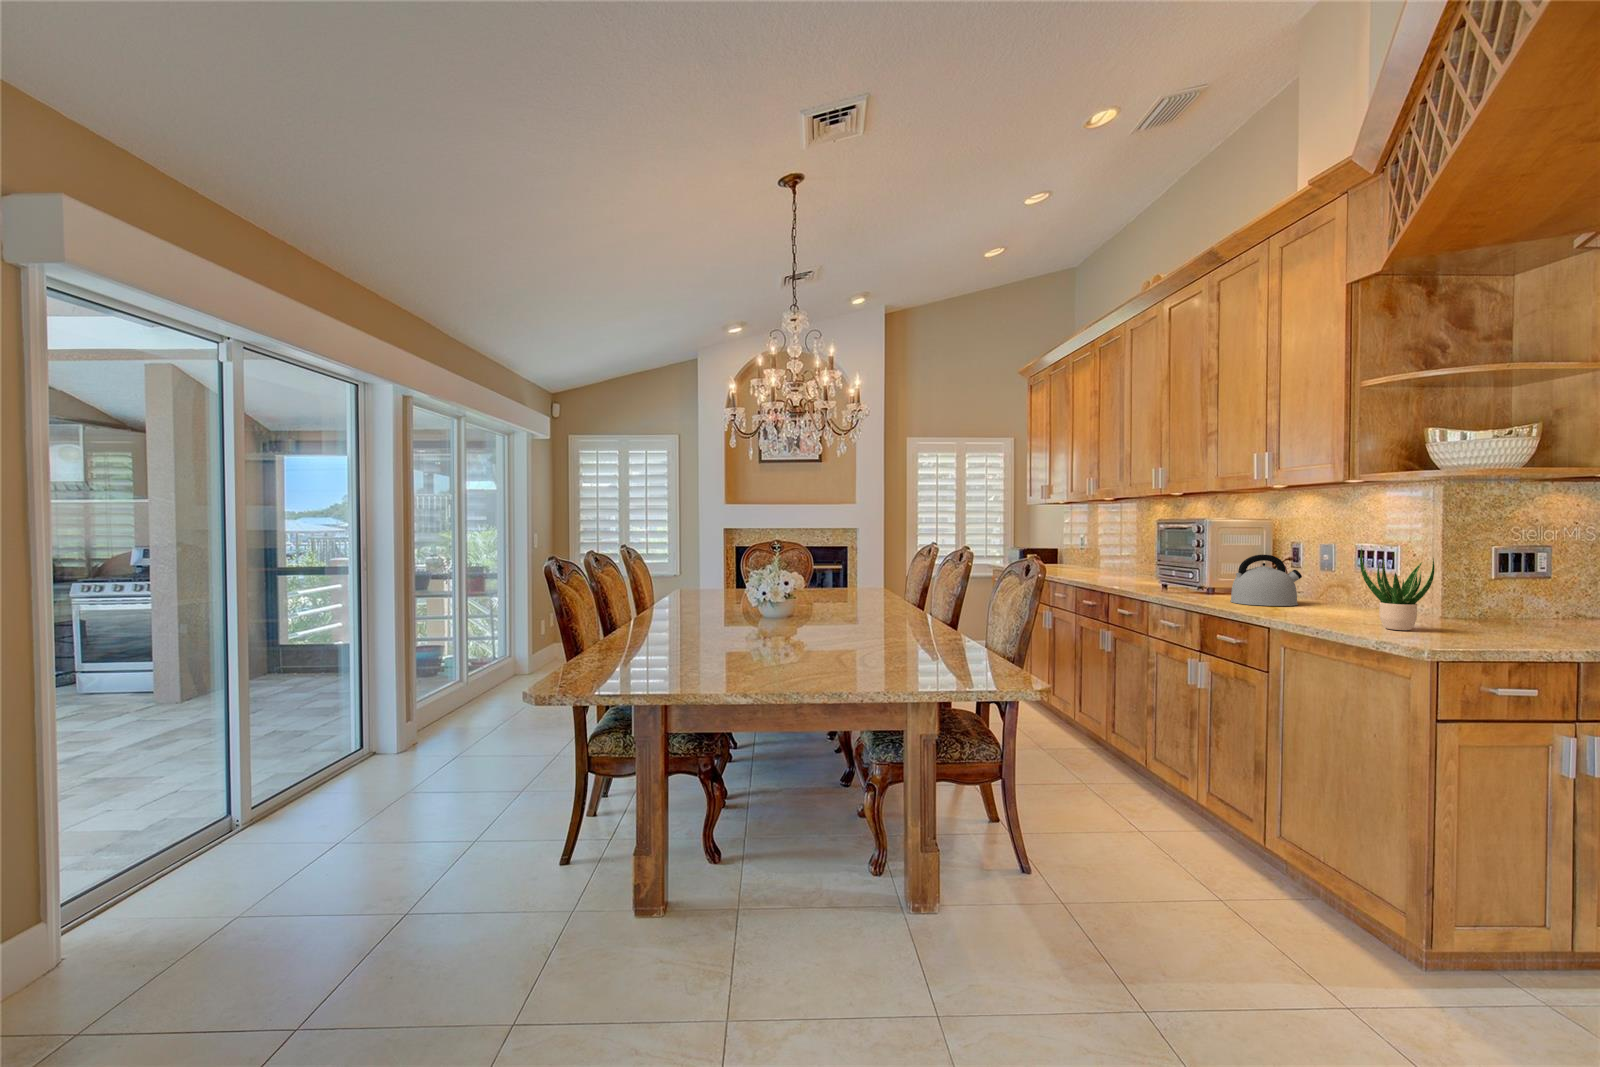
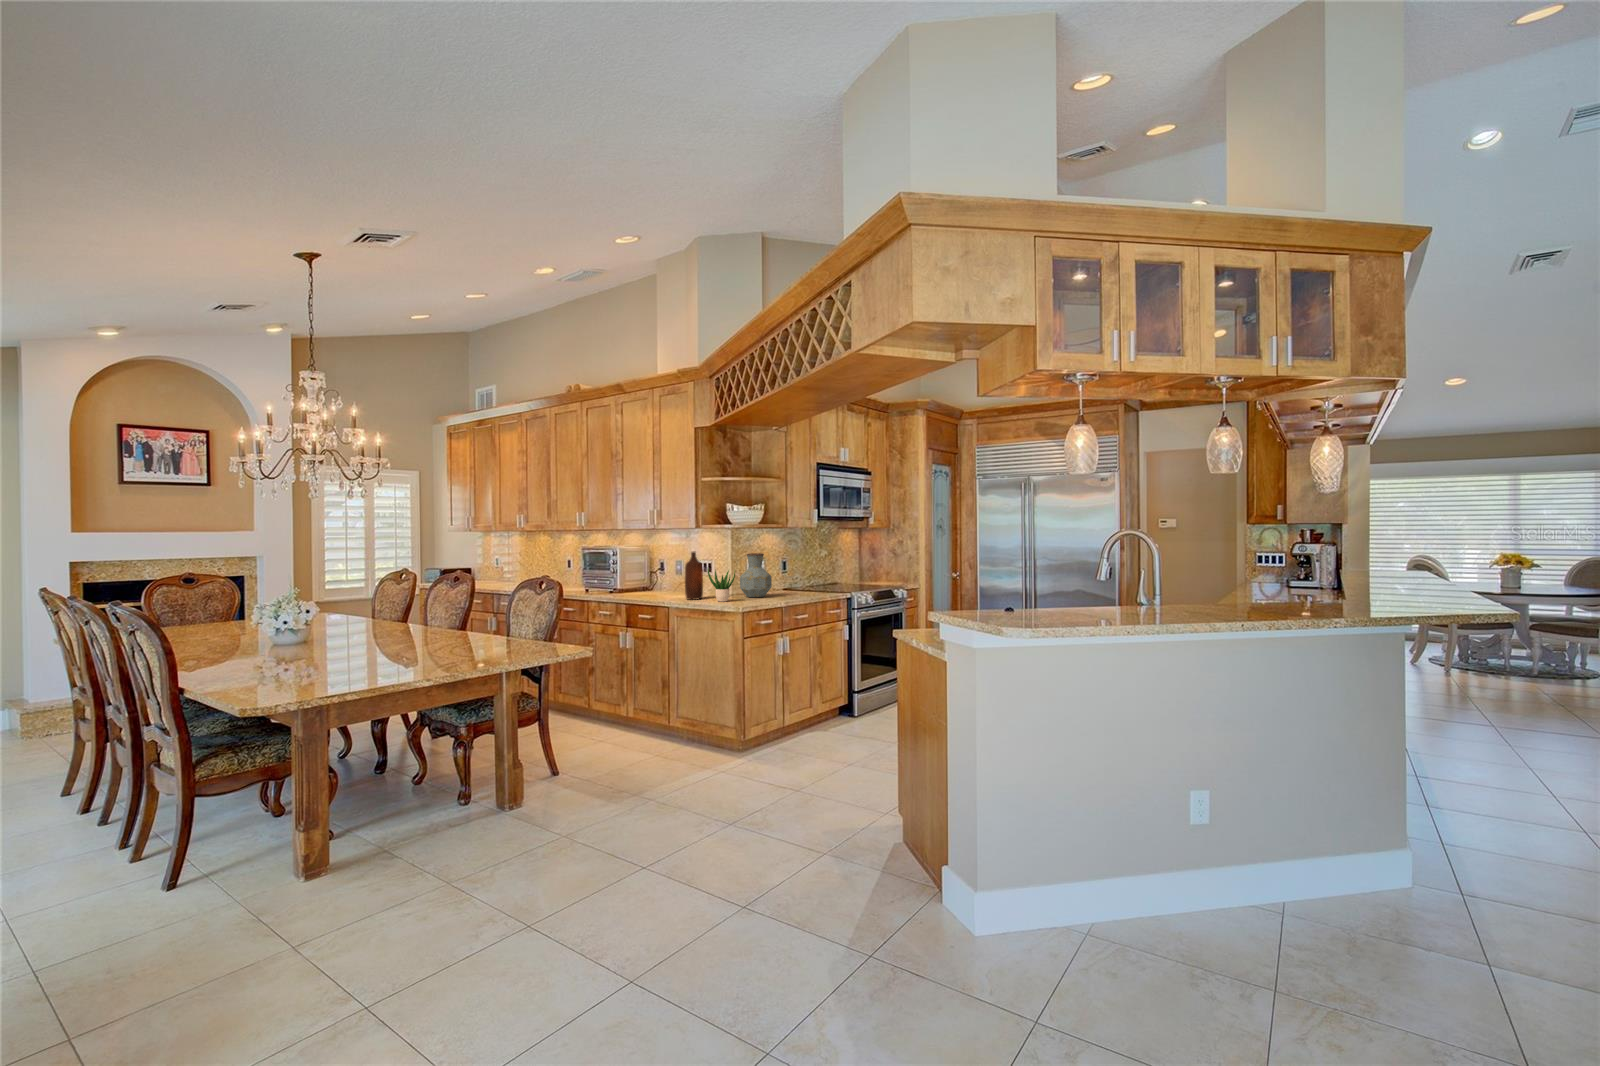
bottle: none [1312,525,1356,619] -> present [685,552,703,600]
vase: none [1459,532,1557,630] -> present [740,553,772,597]
kettle: present [1230,555,1302,606] -> none [640,568,673,597]

